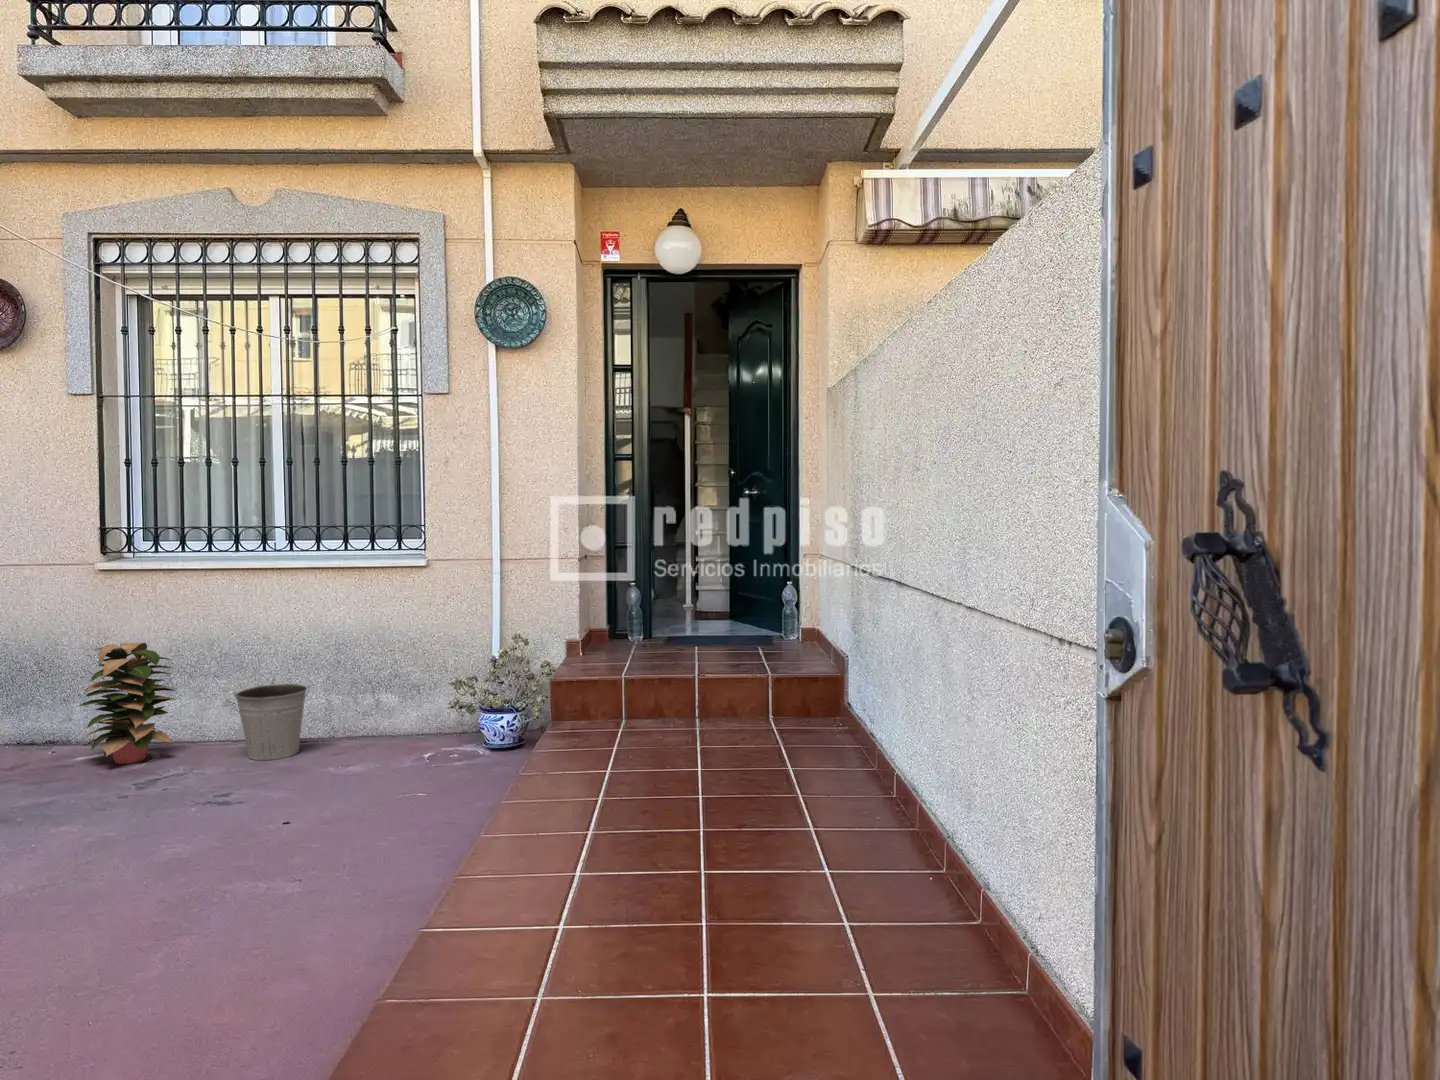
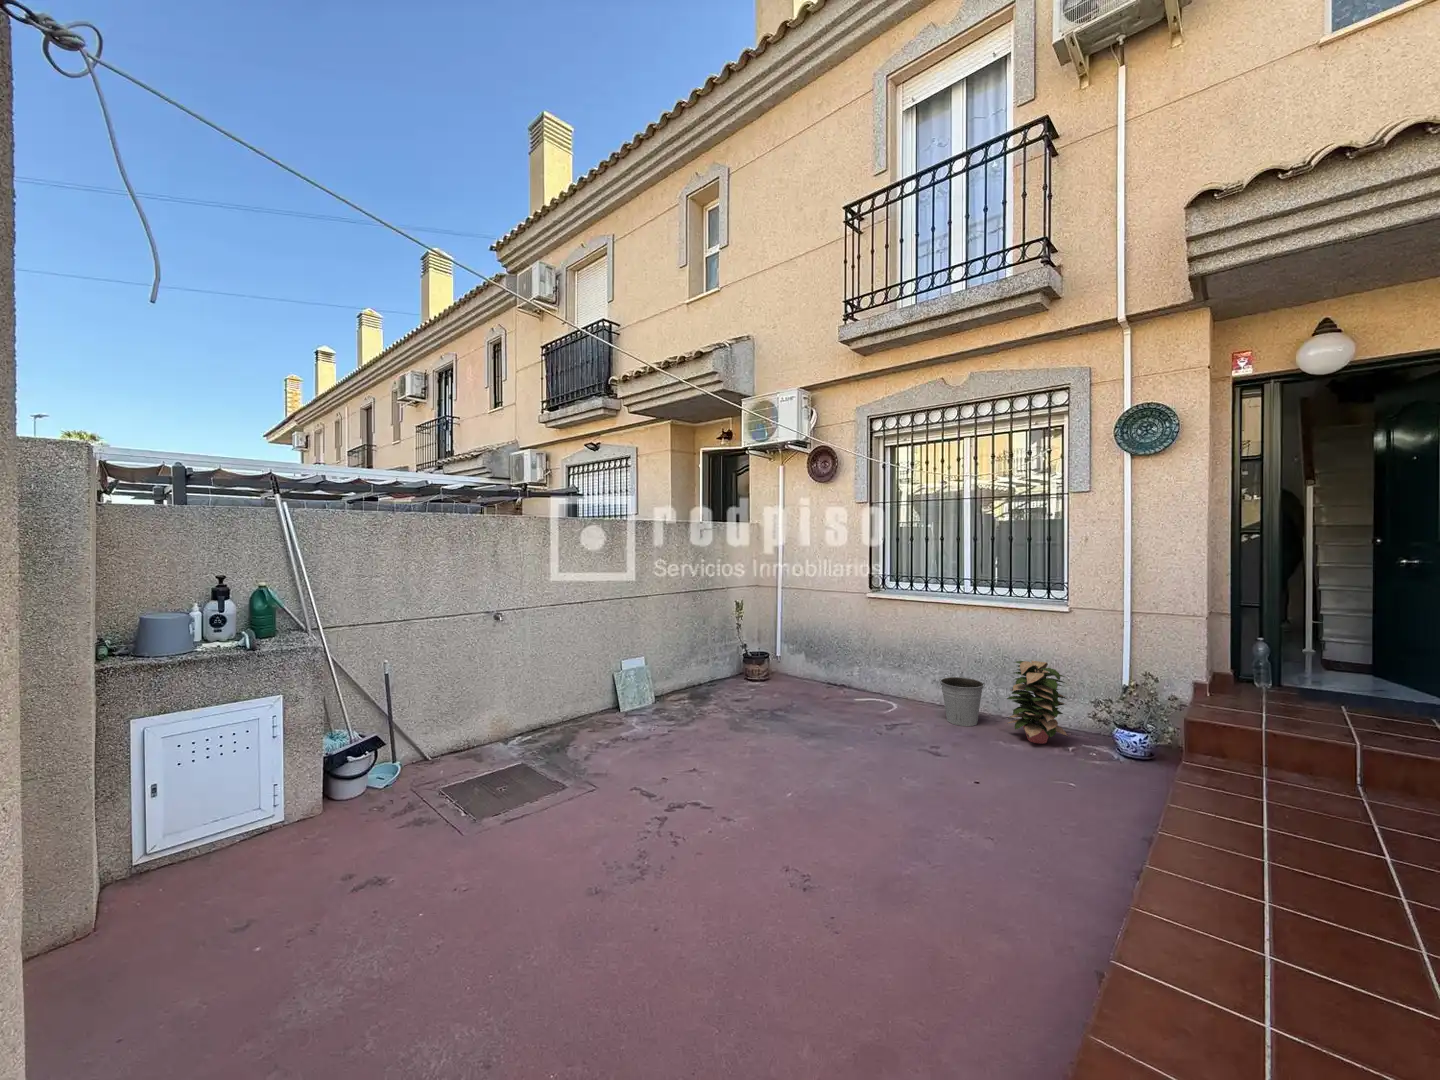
decorative plant: present [79,643,176,764] -> present [1007,660,1069,744]

